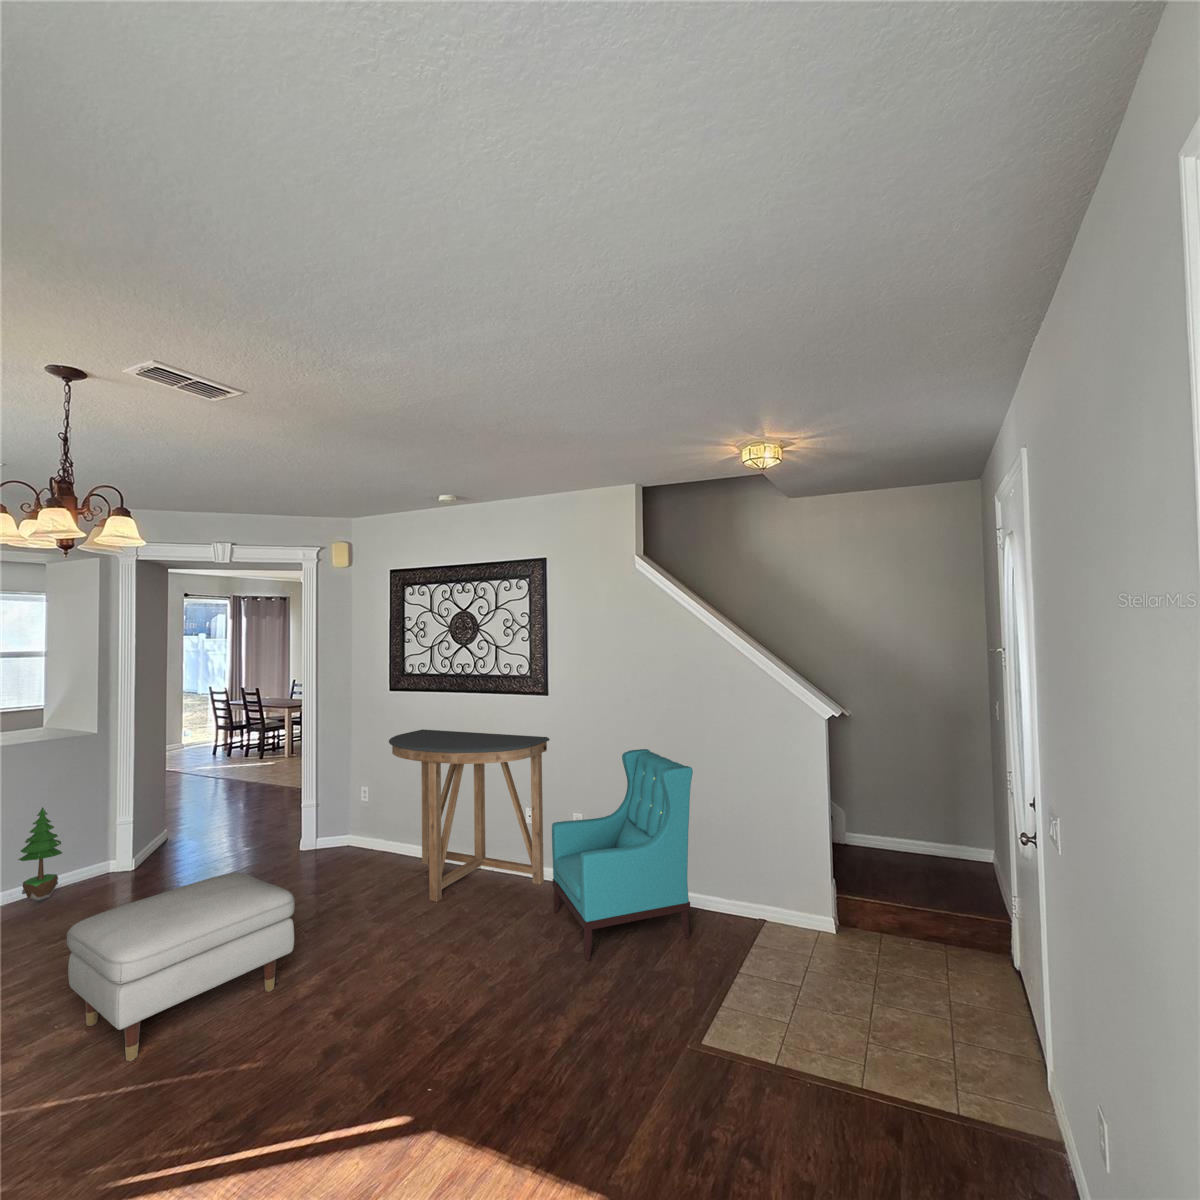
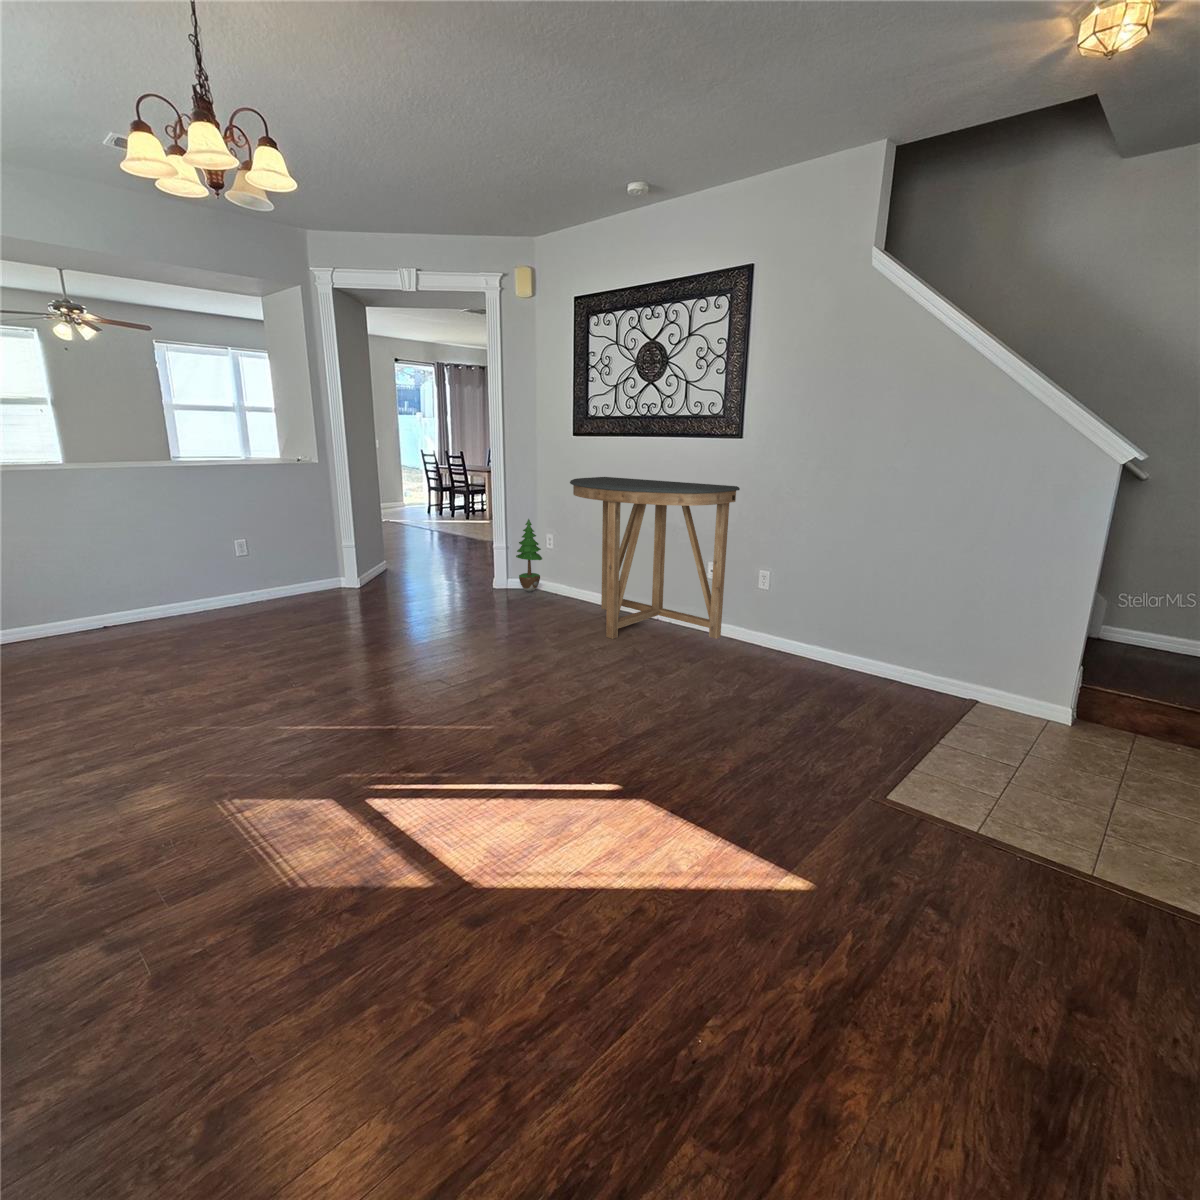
armchair: present [552,749,693,960] -> none [729,503,917,706]
potted tree: present [18,807,62,902] -> present [516,519,542,592]
ottoman: present [67,873,295,1061] -> none [299,582,480,711]

